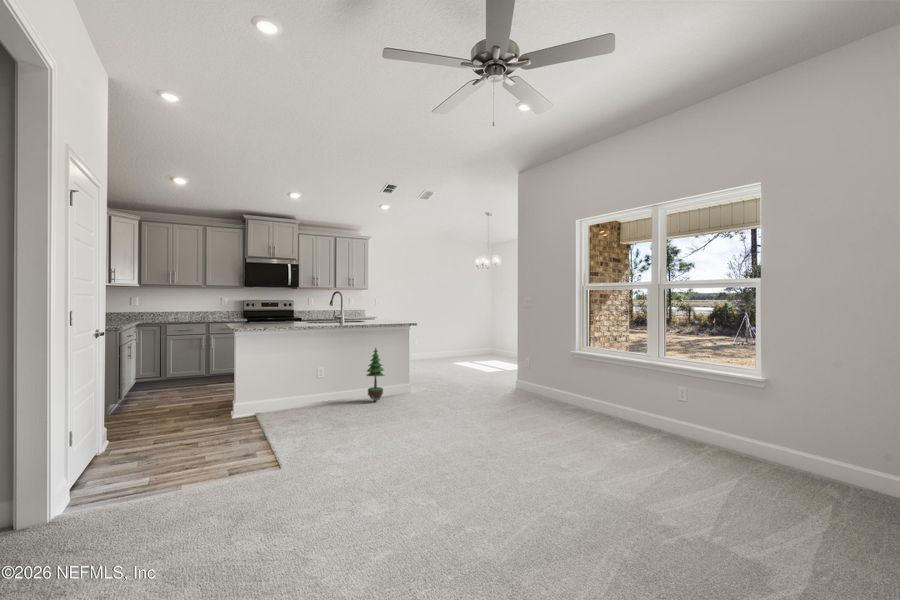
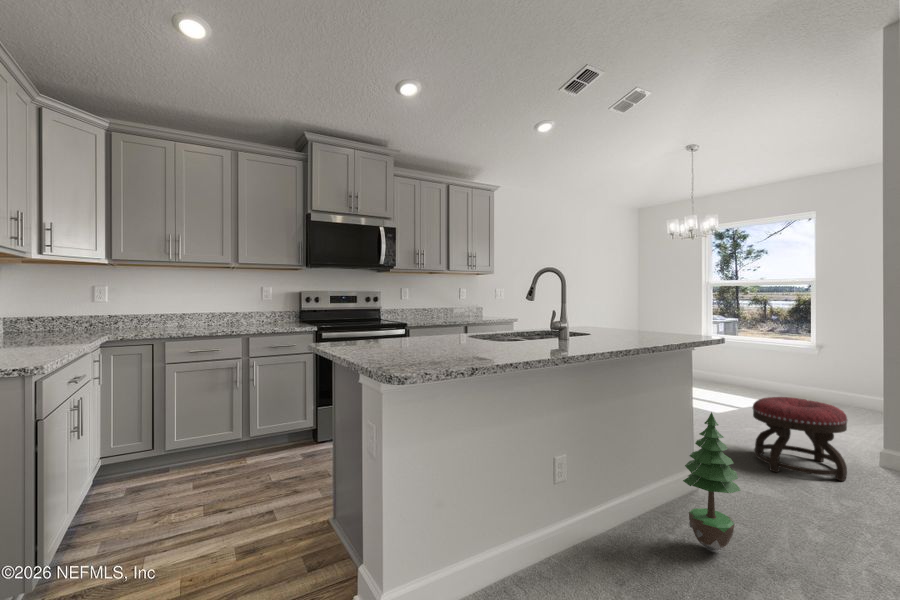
ottoman: none [455,353,491,389] -> present [753,397,848,481]

